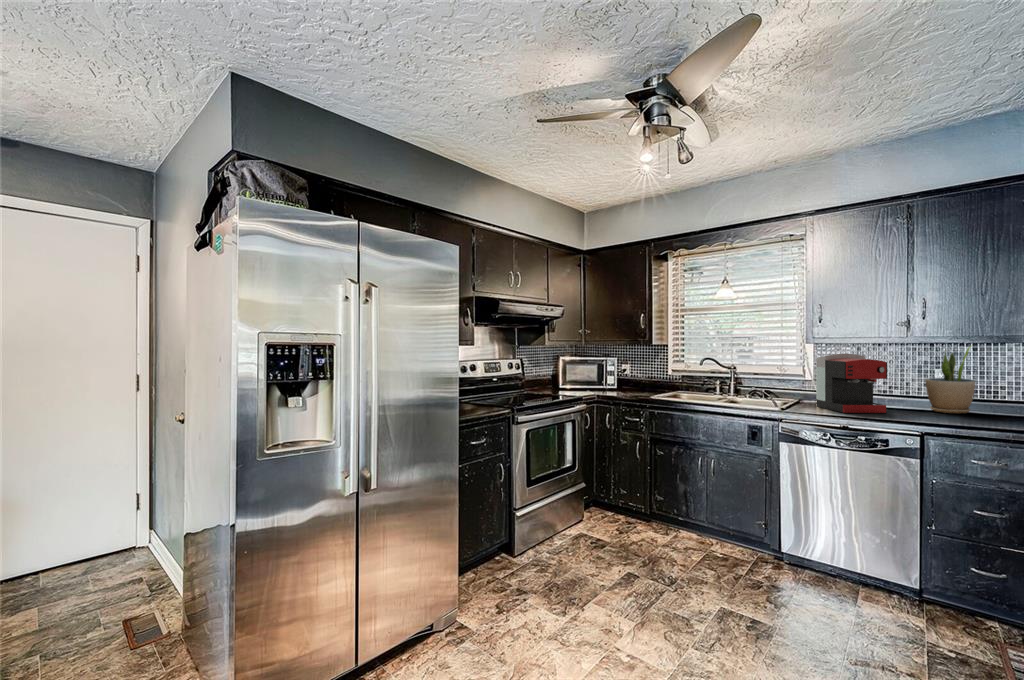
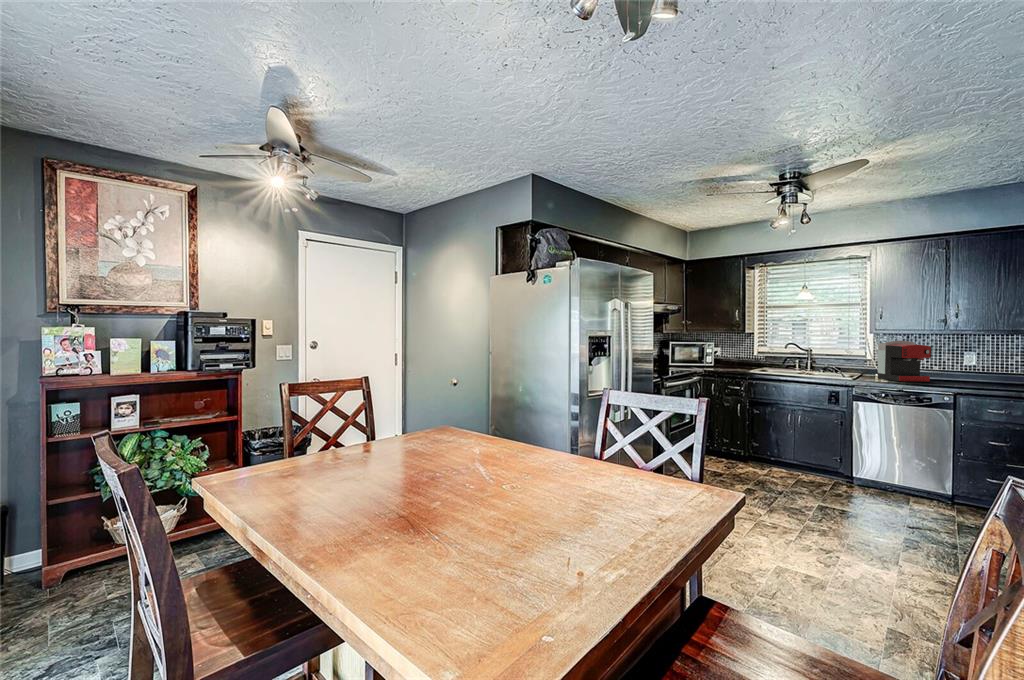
potted plant: present [926,347,975,413] -> none [958,335,993,382]

